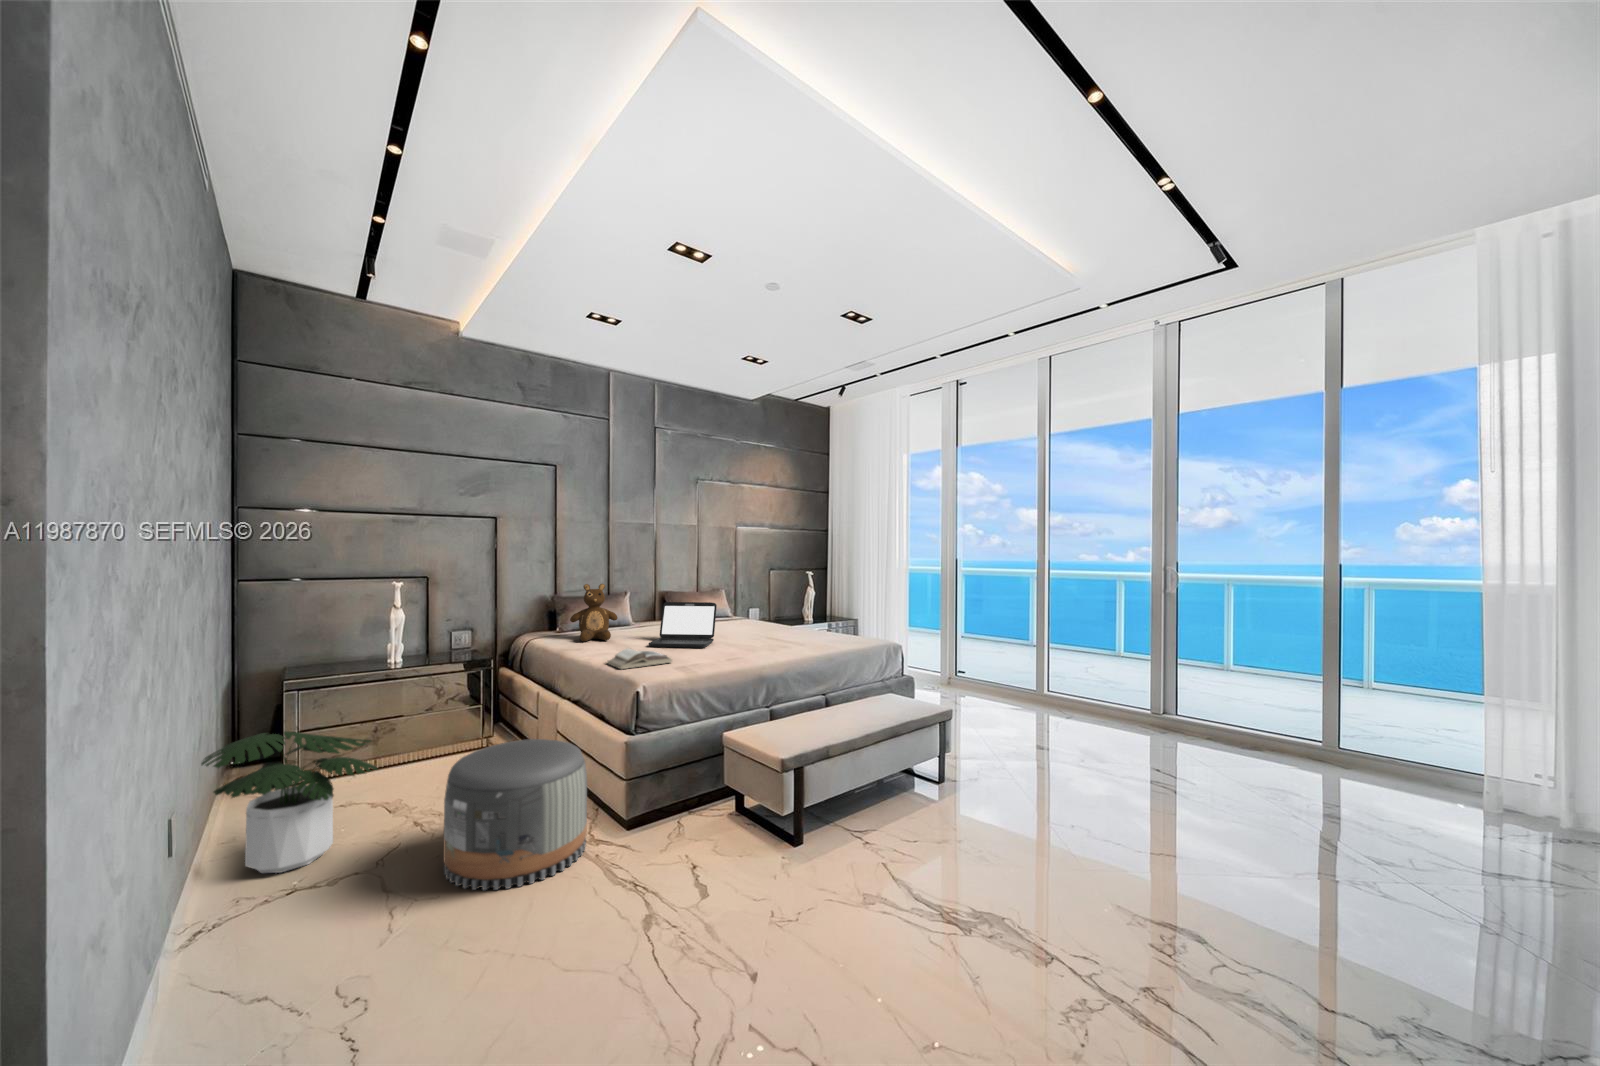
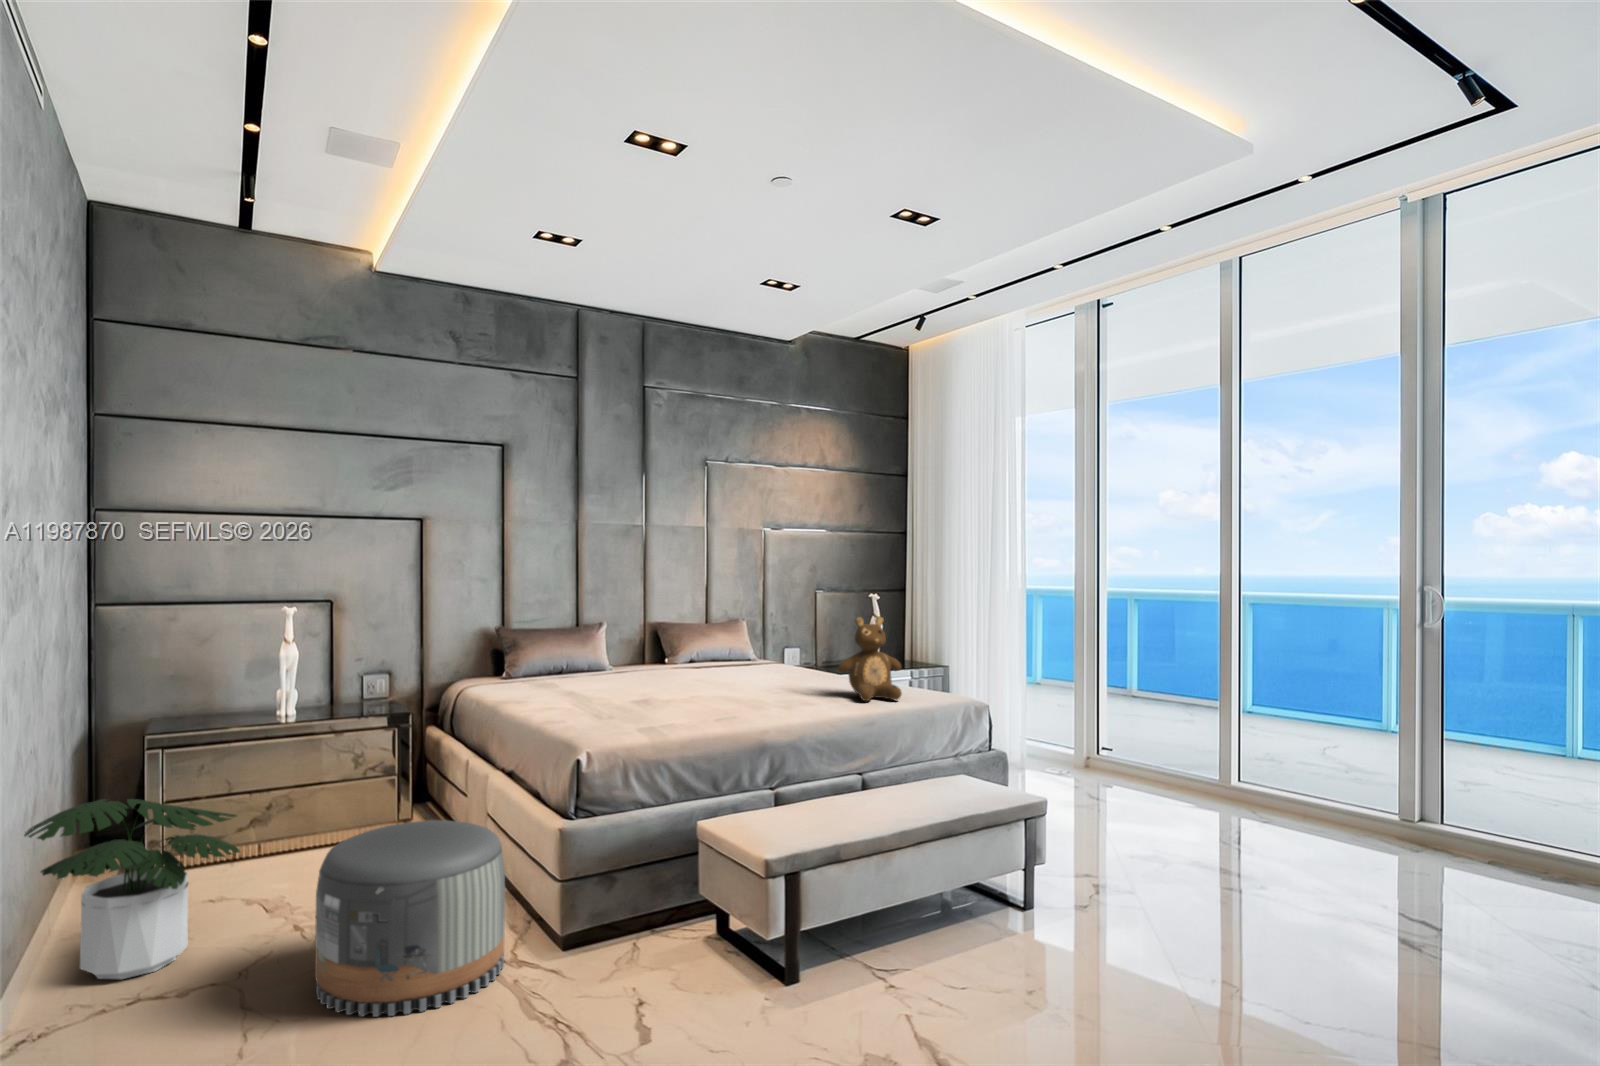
teddy bear: present [570,584,618,641] -> present [838,617,902,701]
laptop: present [649,602,717,648] -> none [619,637,718,702]
book: present [607,648,672,669] -> none [552,701,641,729]

